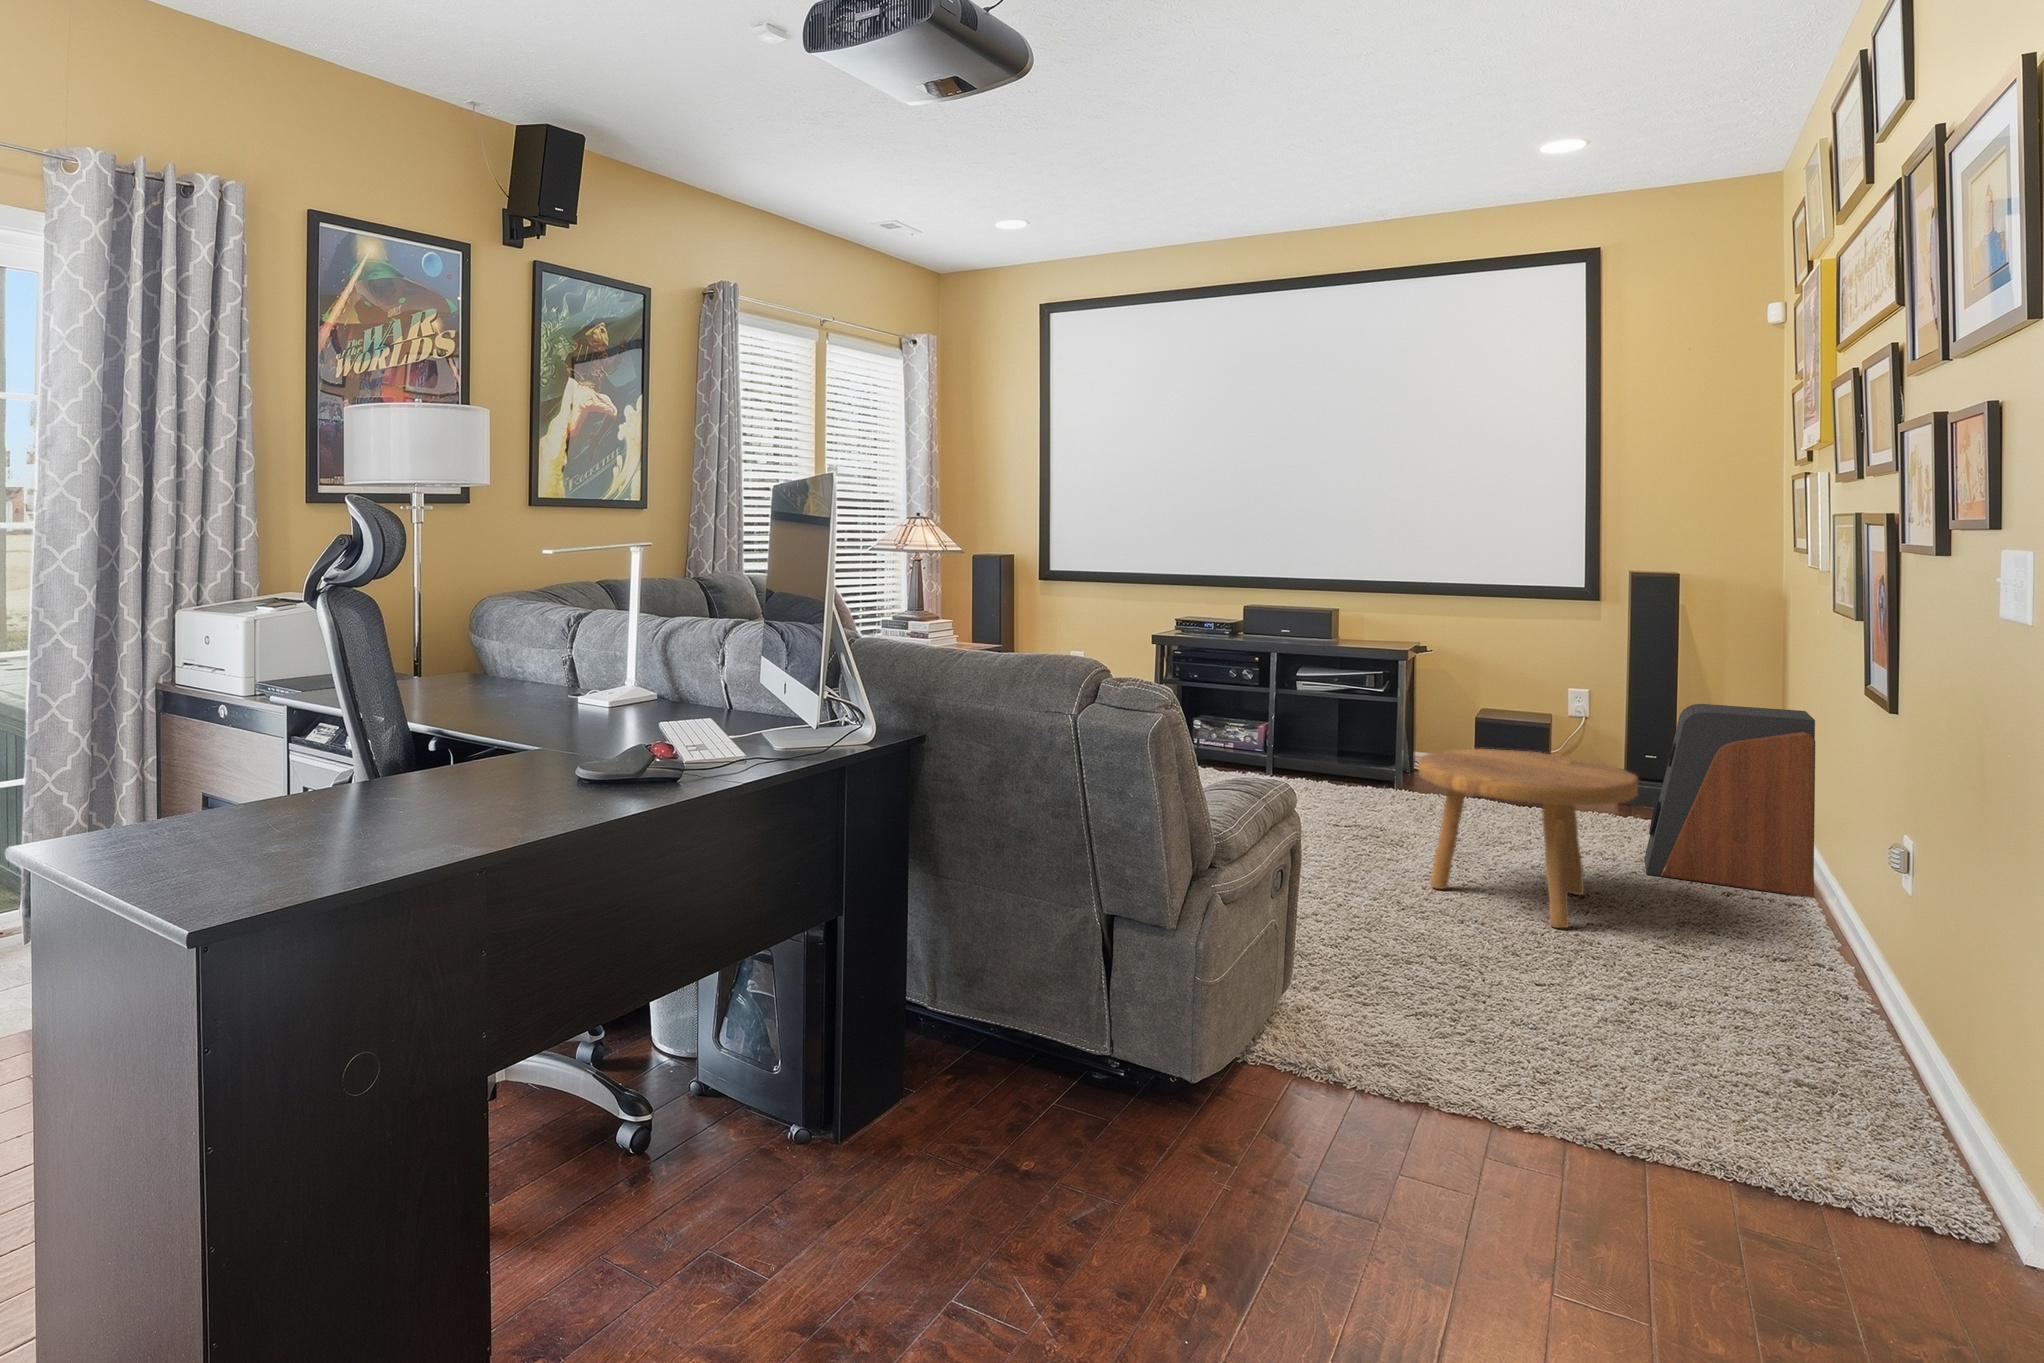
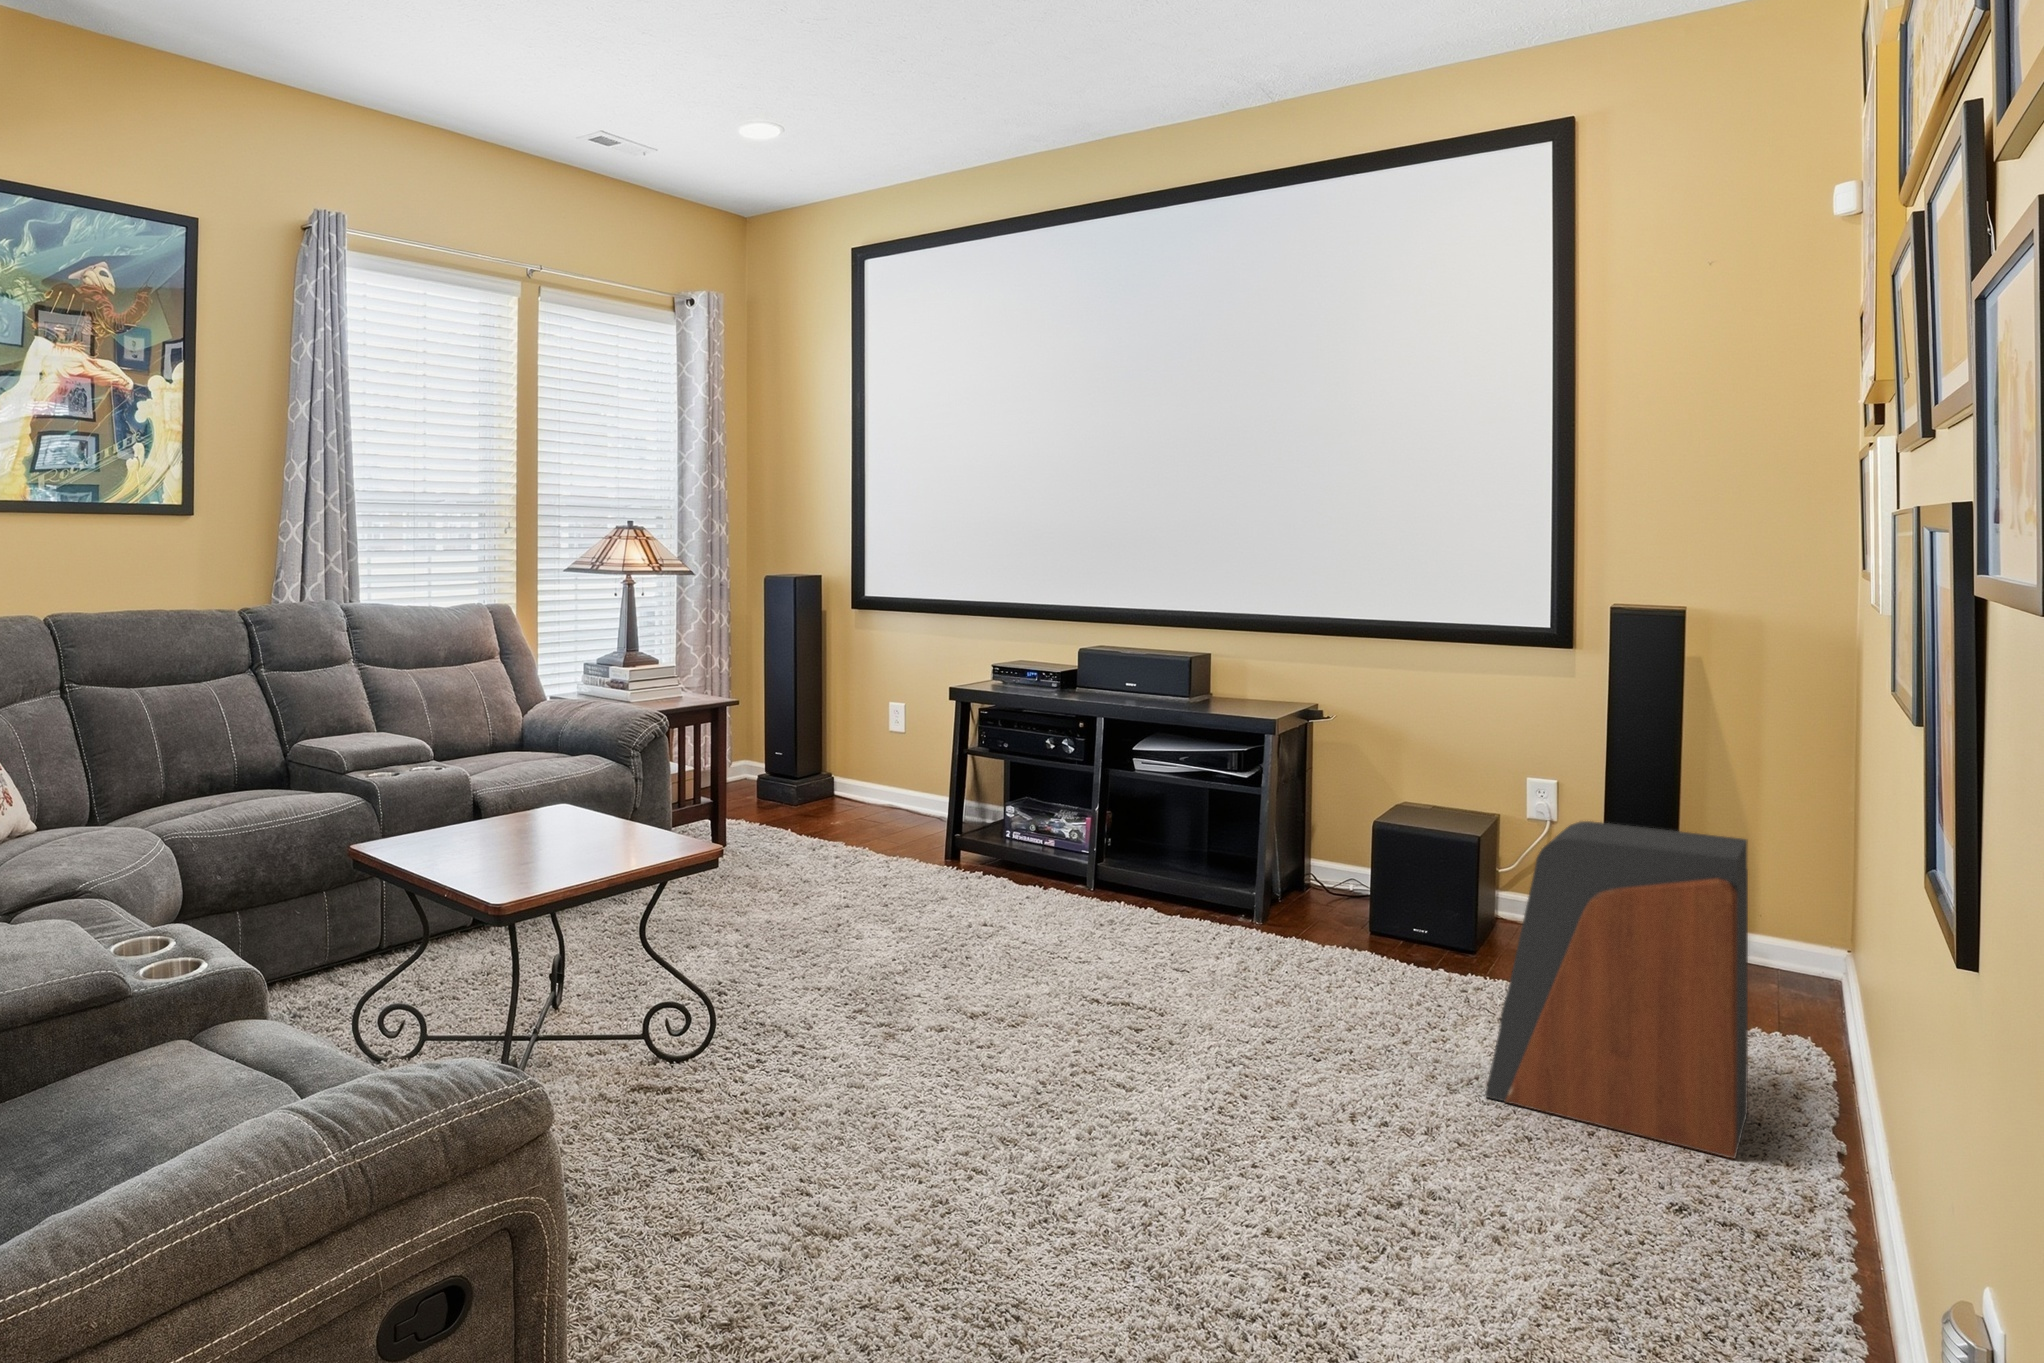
footstool: present [1419,749,1638,928] -> none [1068,888,1396,1211]

